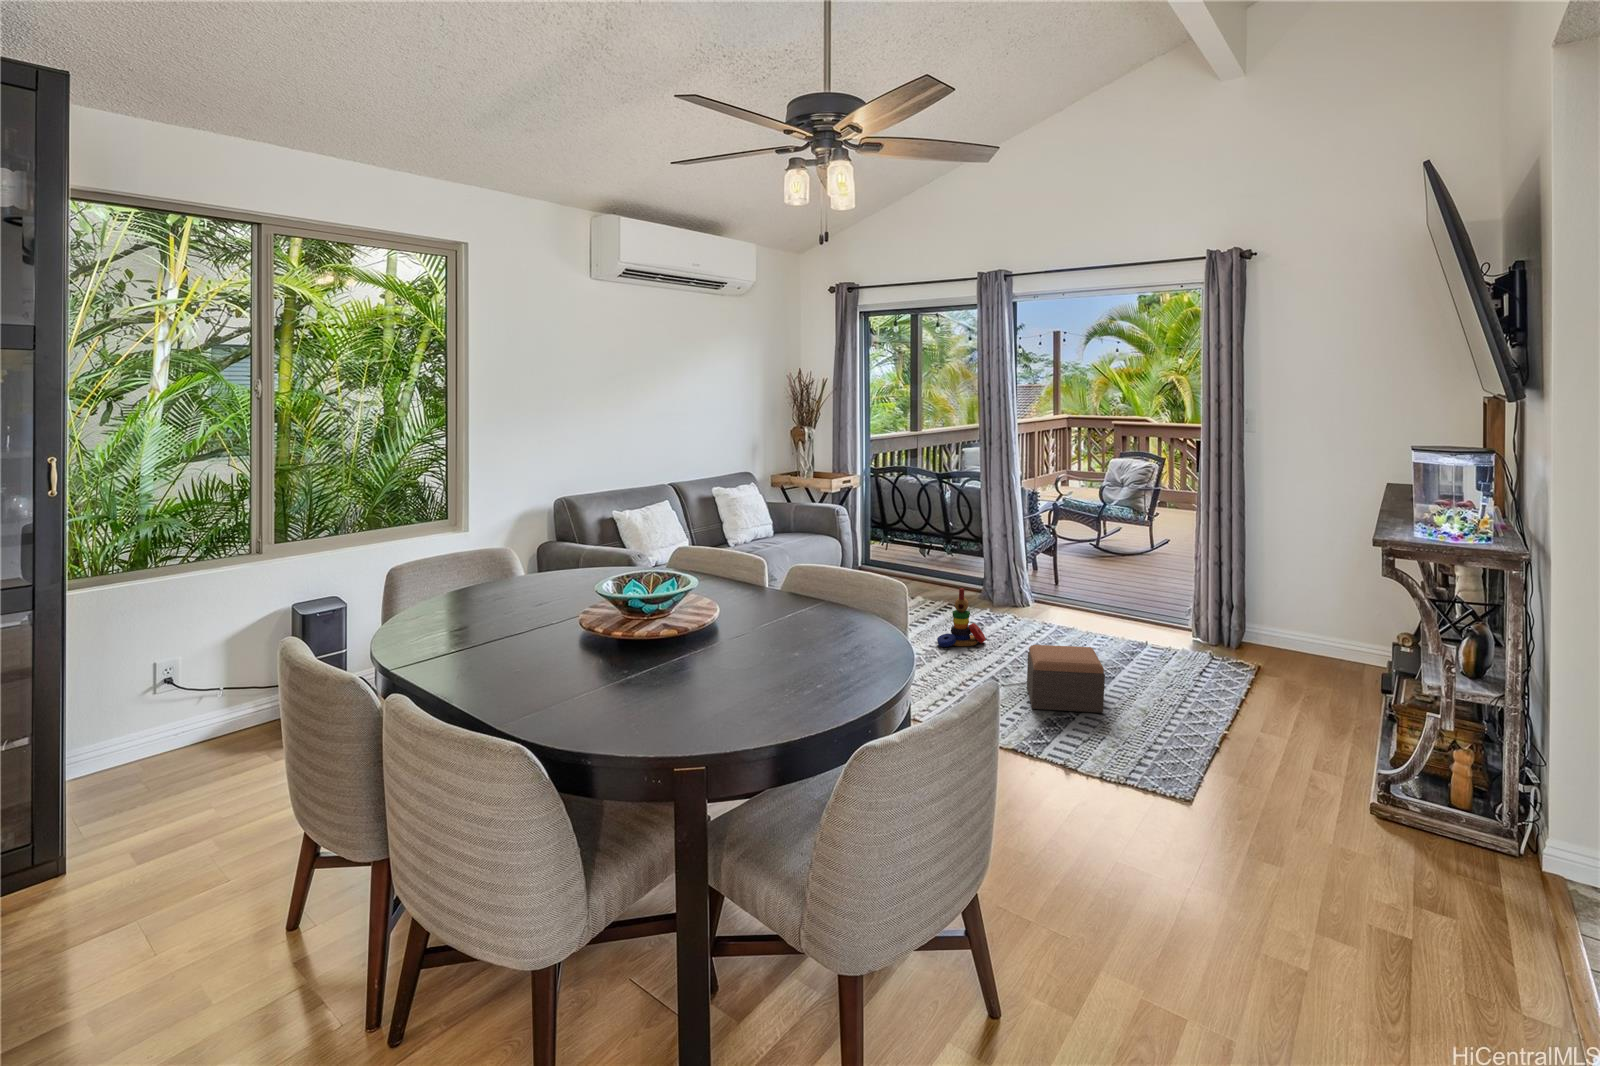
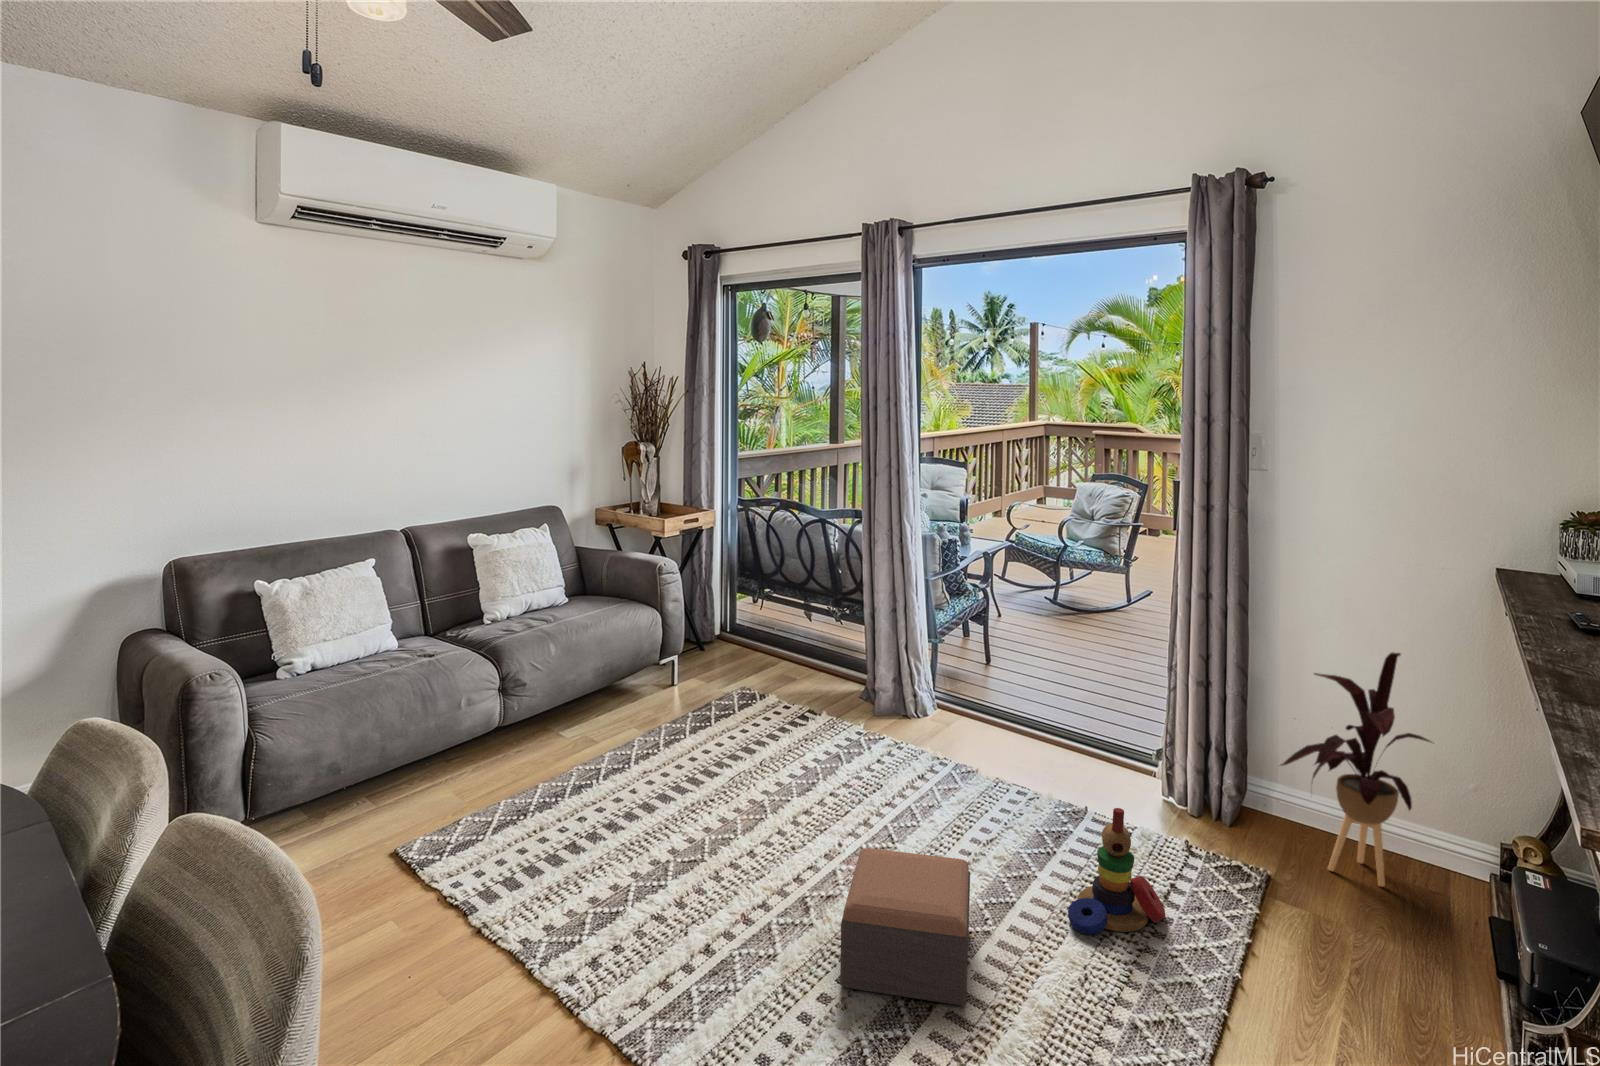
house plant: none [1266,529,1357,671] -> present [1281,653,1431,886]
stacking toy: present [937,588,986,647] -> present [1068,808,1165,934]

